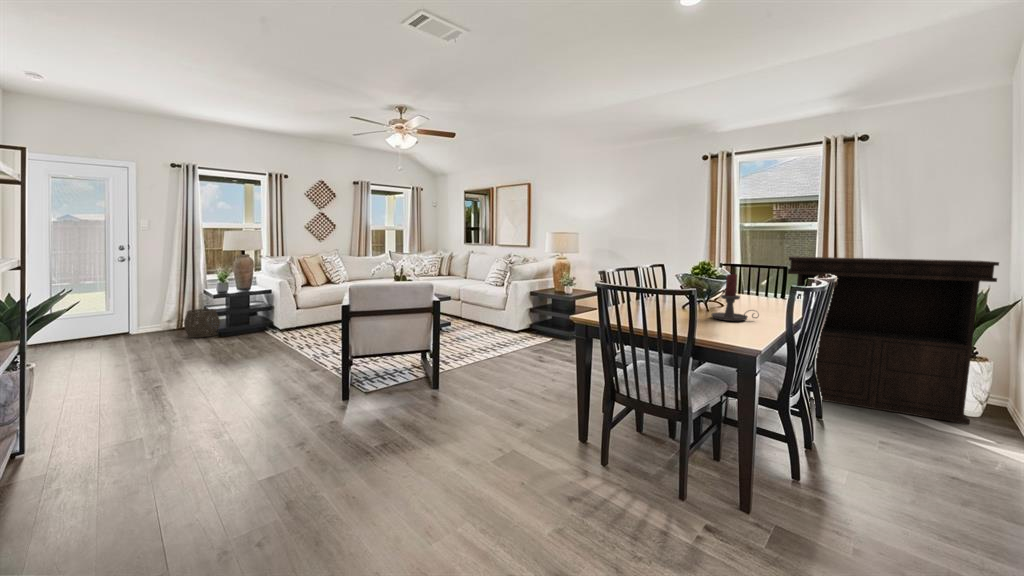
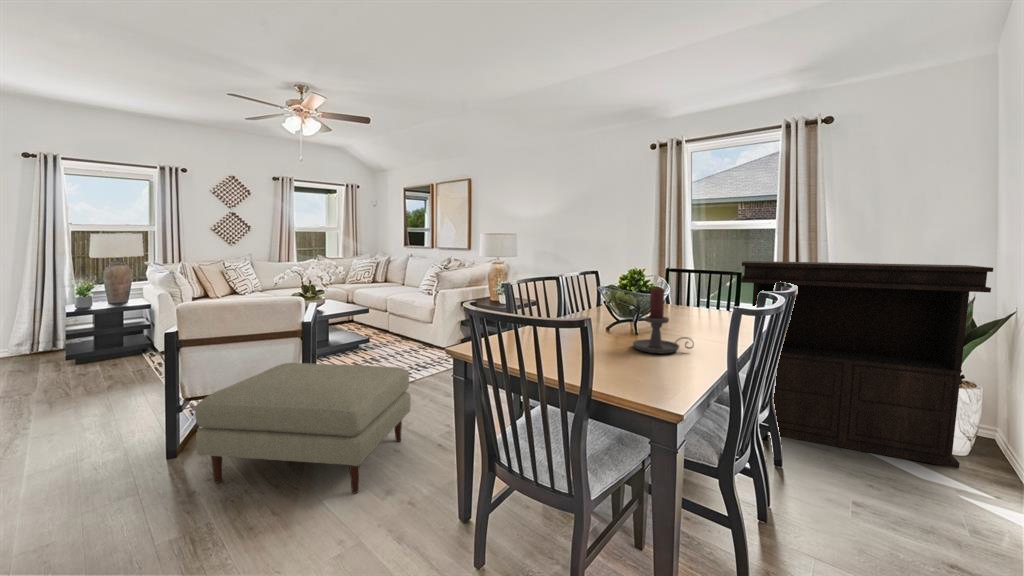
woven basket: present [184,309,220,338] -> none [33,328,85,364]
ottoman: none [377,333,518,426] -> present [195,363,411,493]

